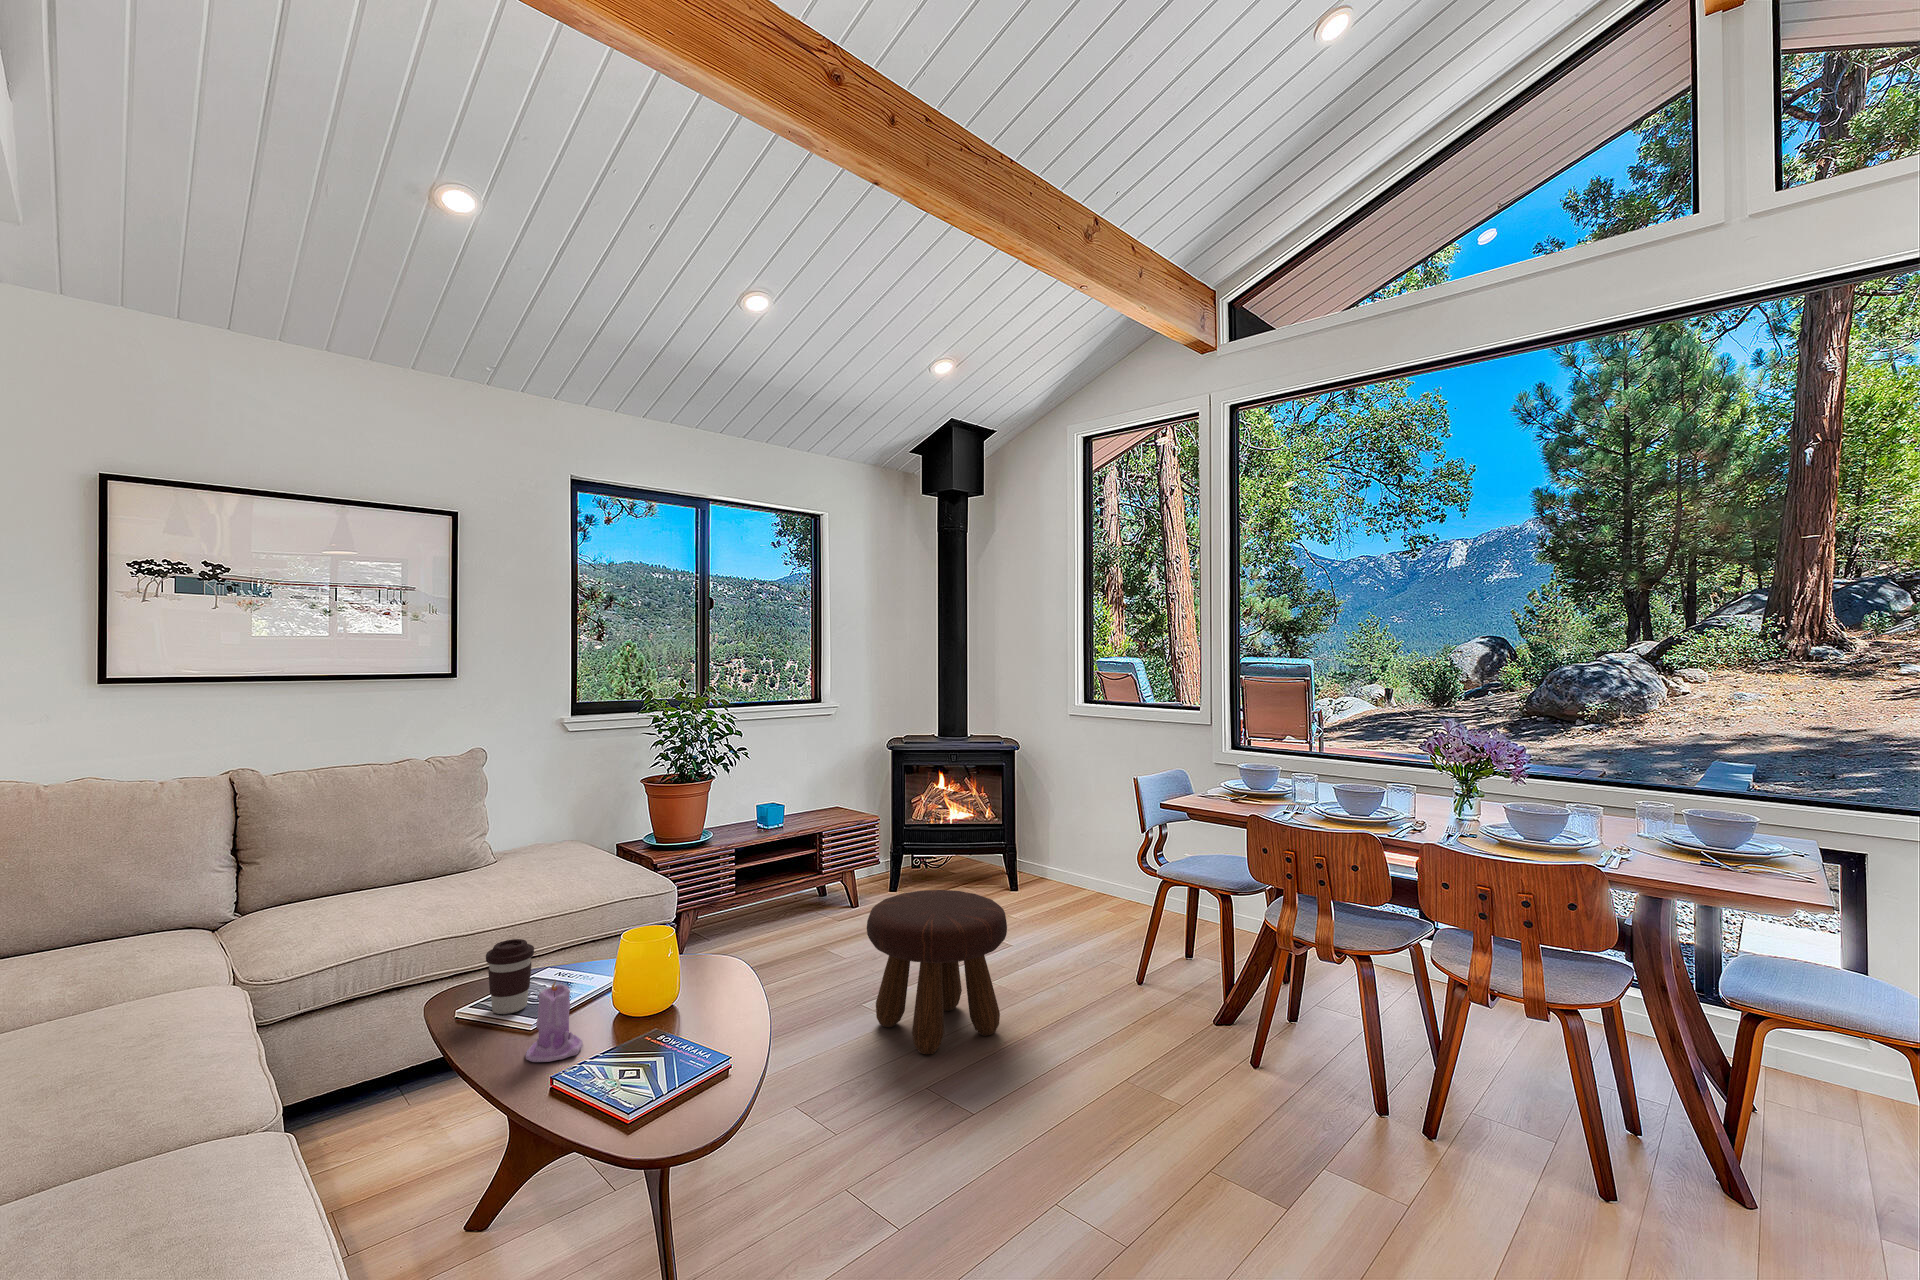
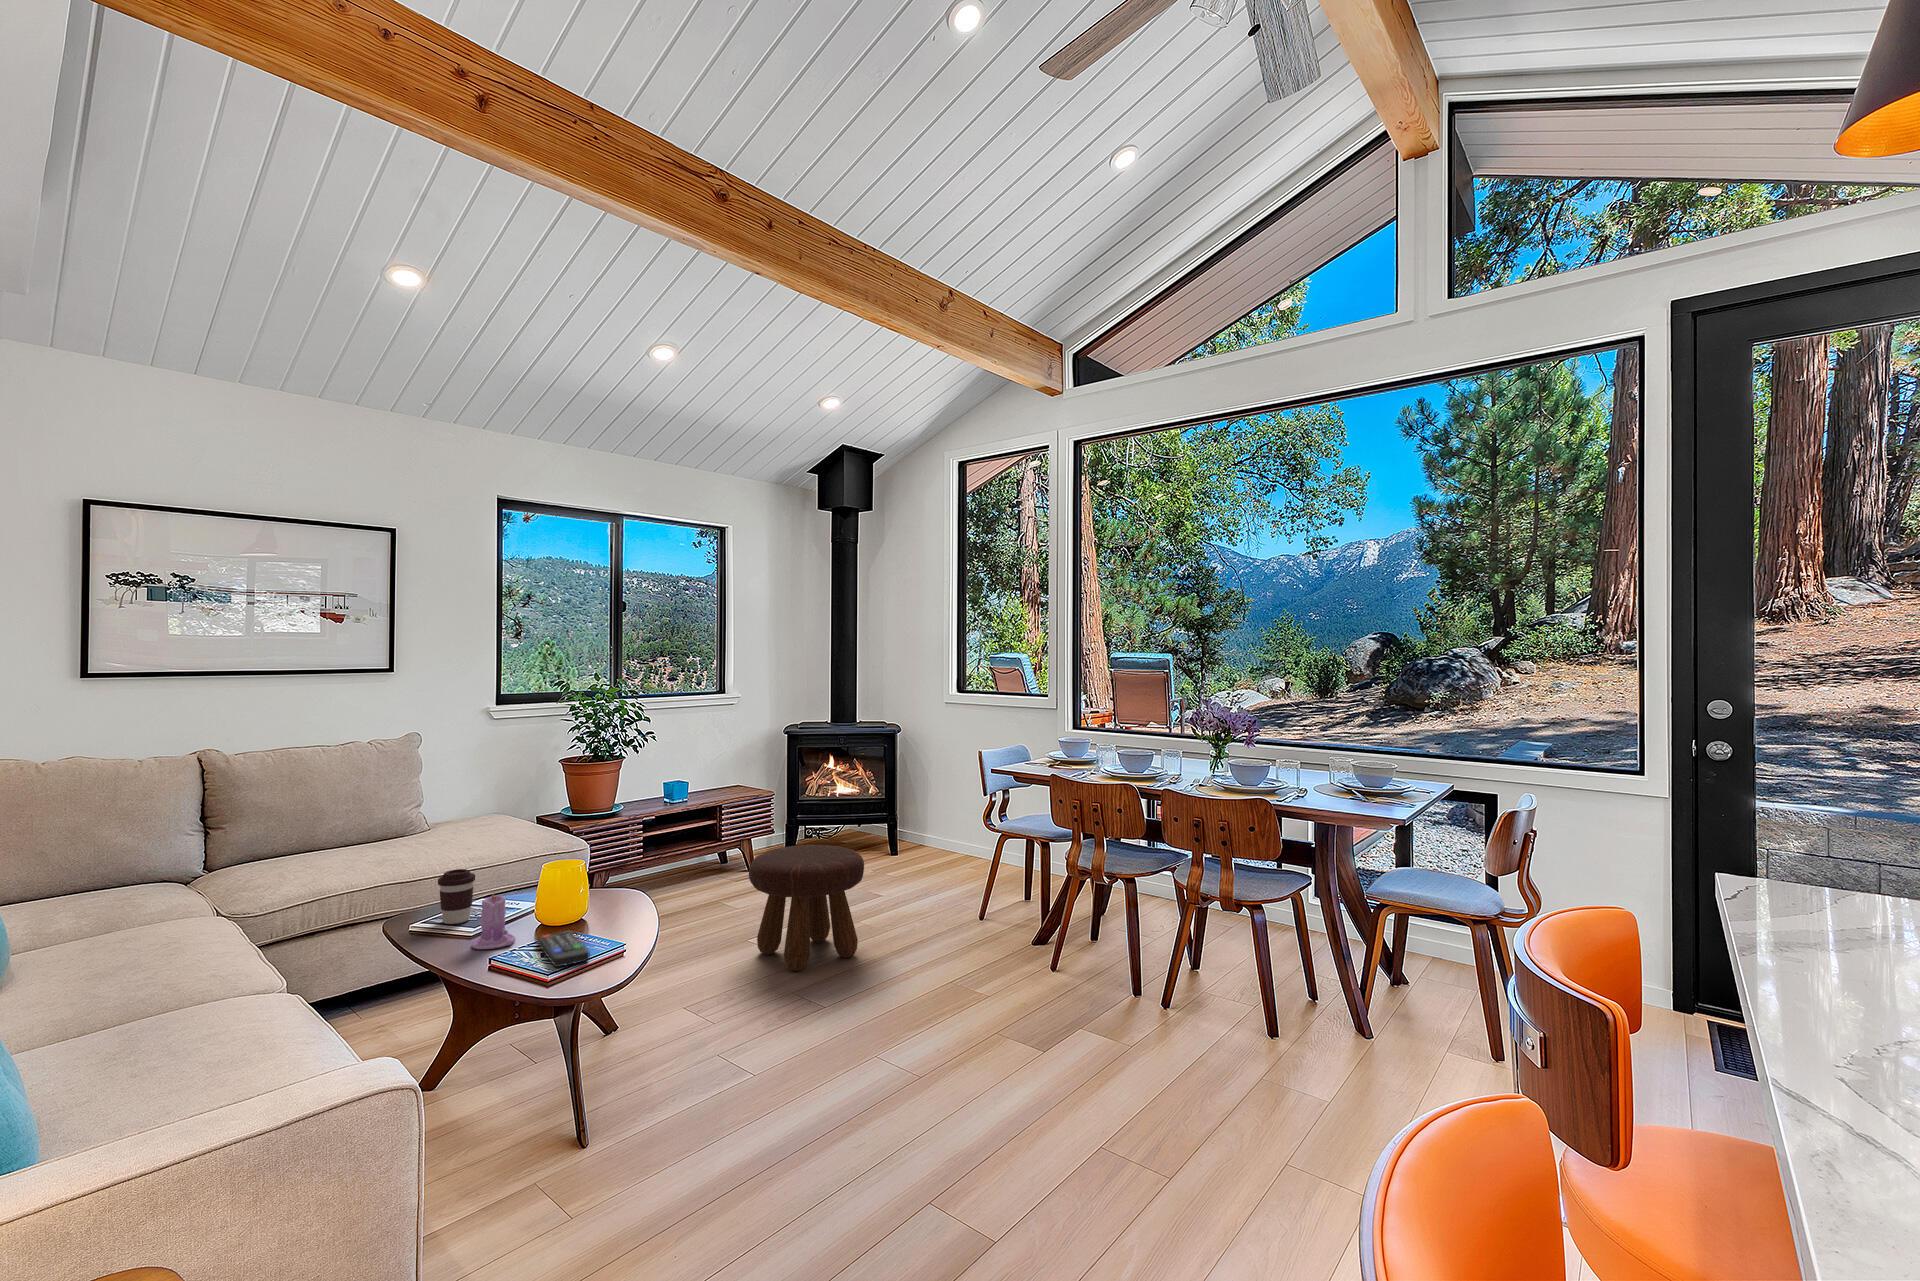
remote control: none [613,1034,681,1100] -> present [538,931,590,967]

